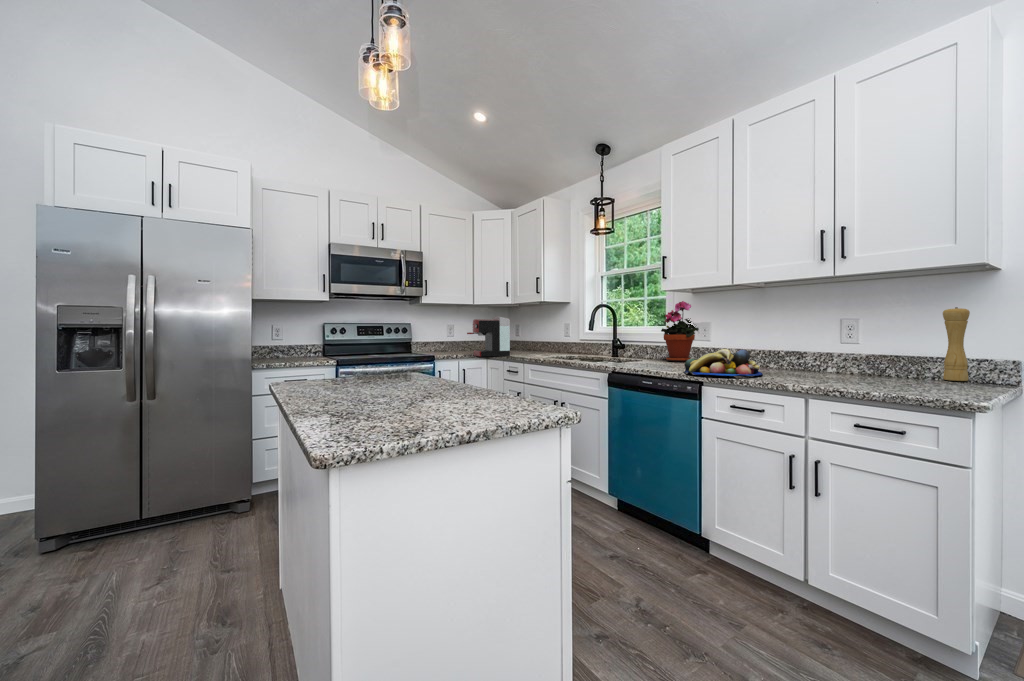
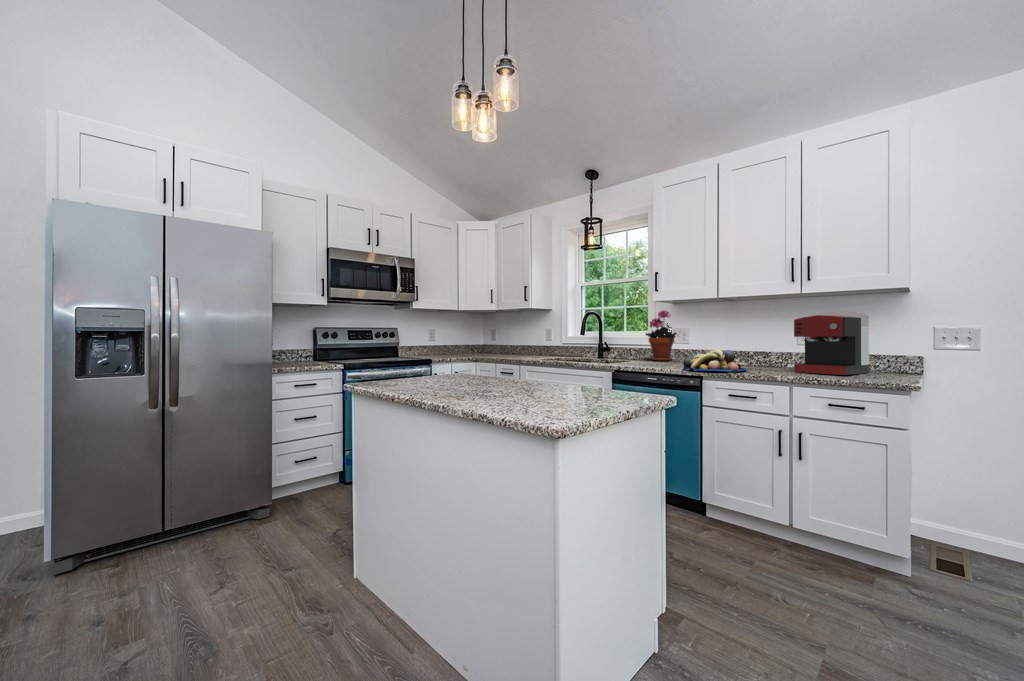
pepper mill: present [943,307,970,381] -> none [871,318,889,371]
coffee maker: present [467,316,510,357] -> present [794,311,869,375]

